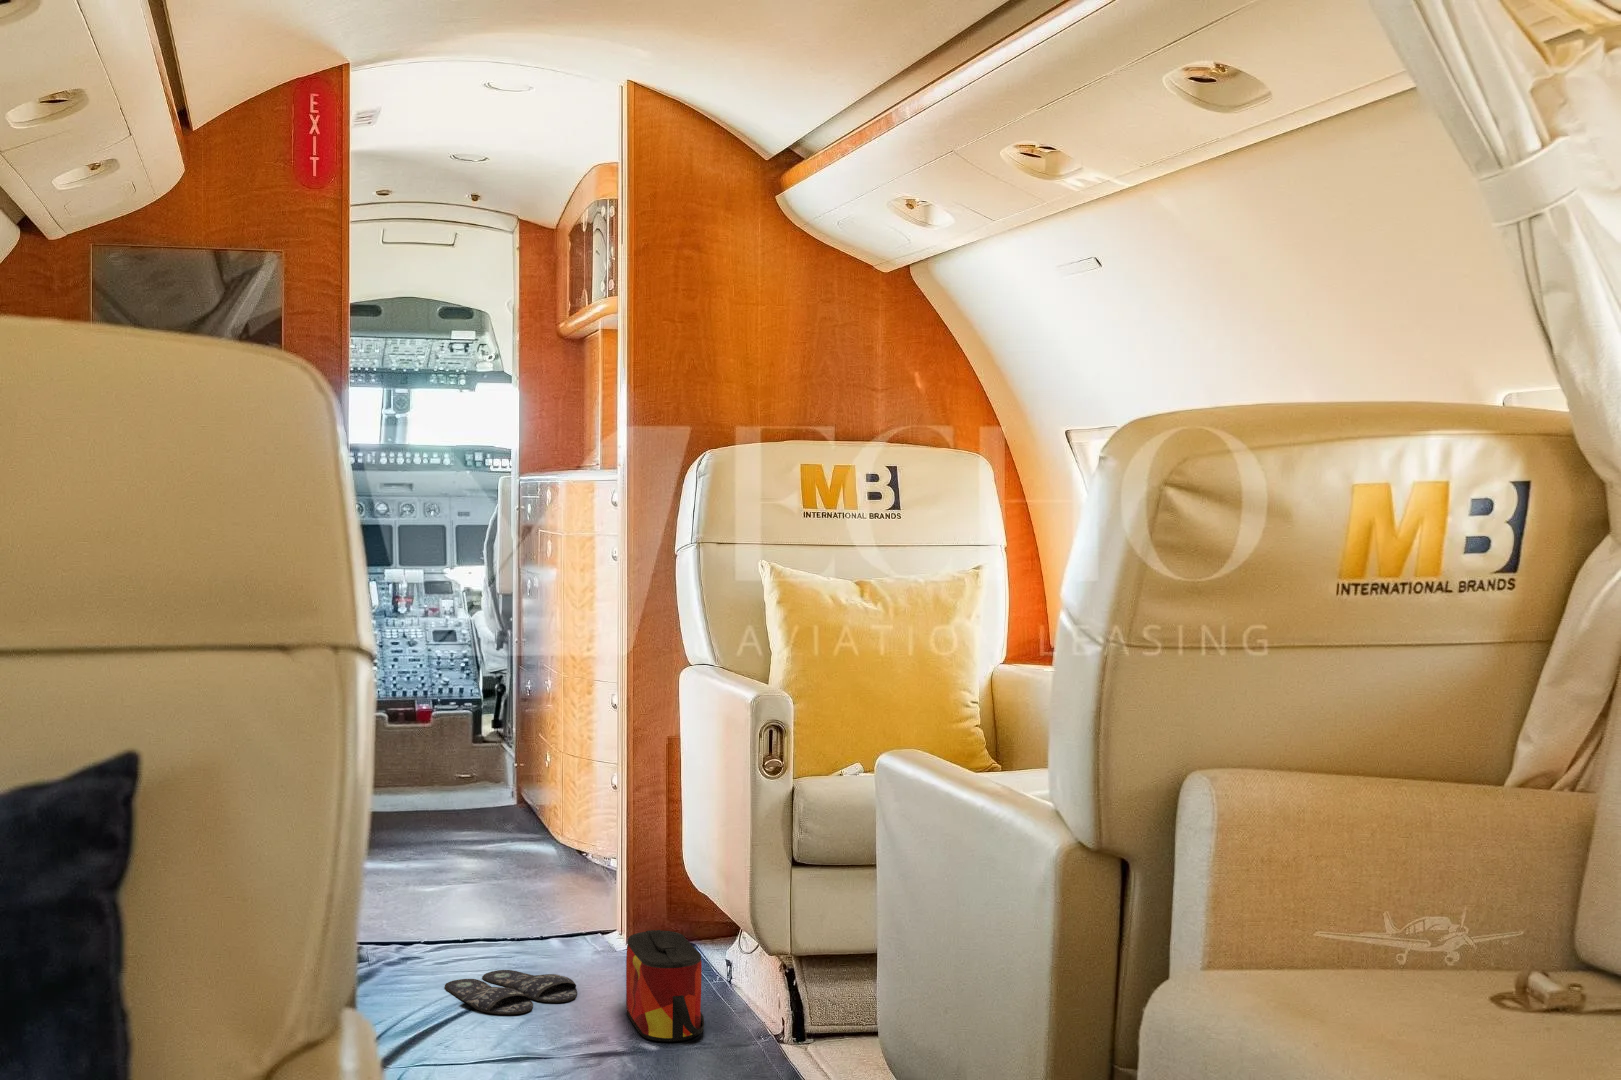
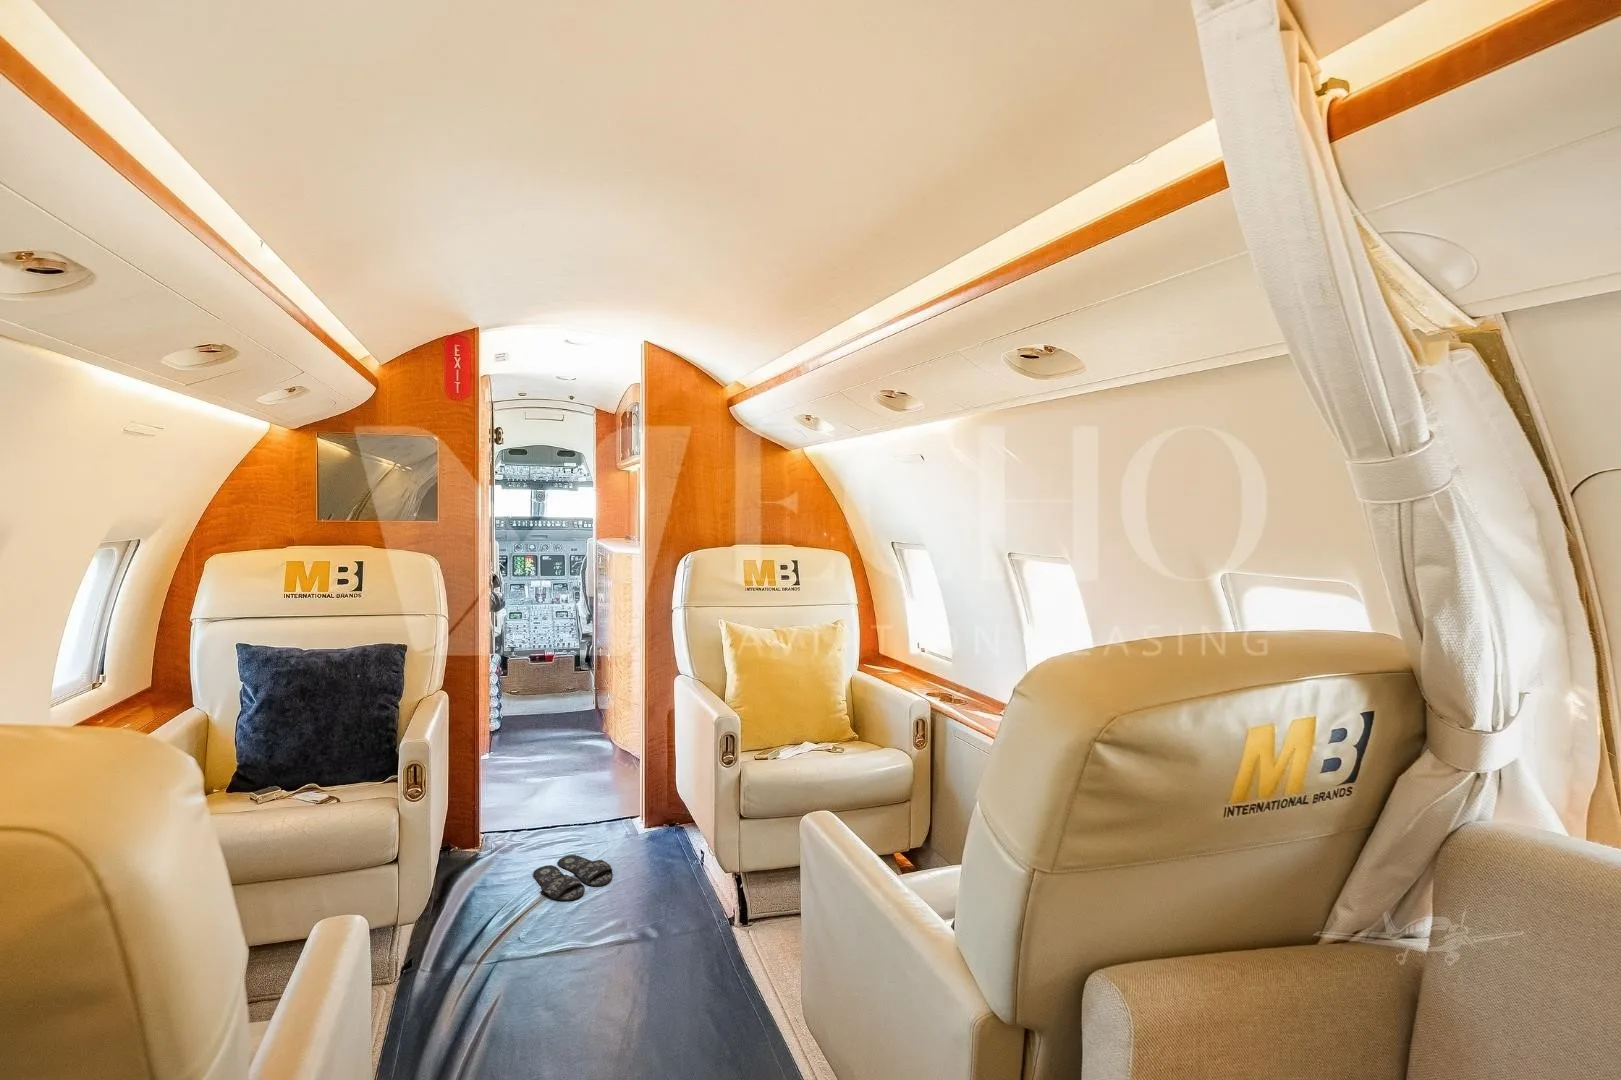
bag: present [626,930,704,1042] -> none [641,840,686,923]

